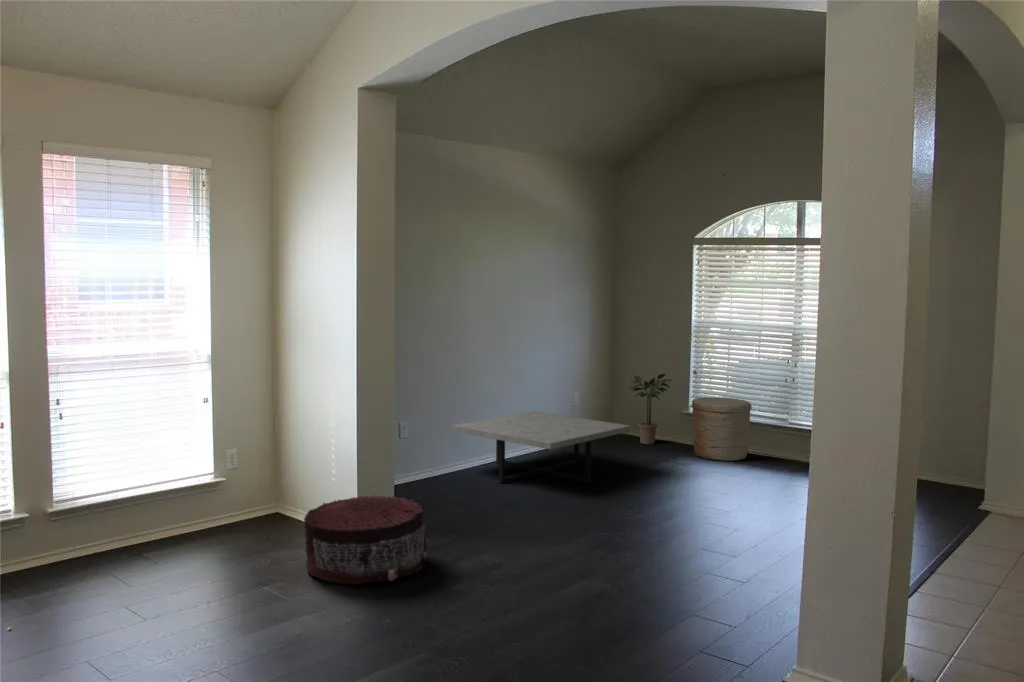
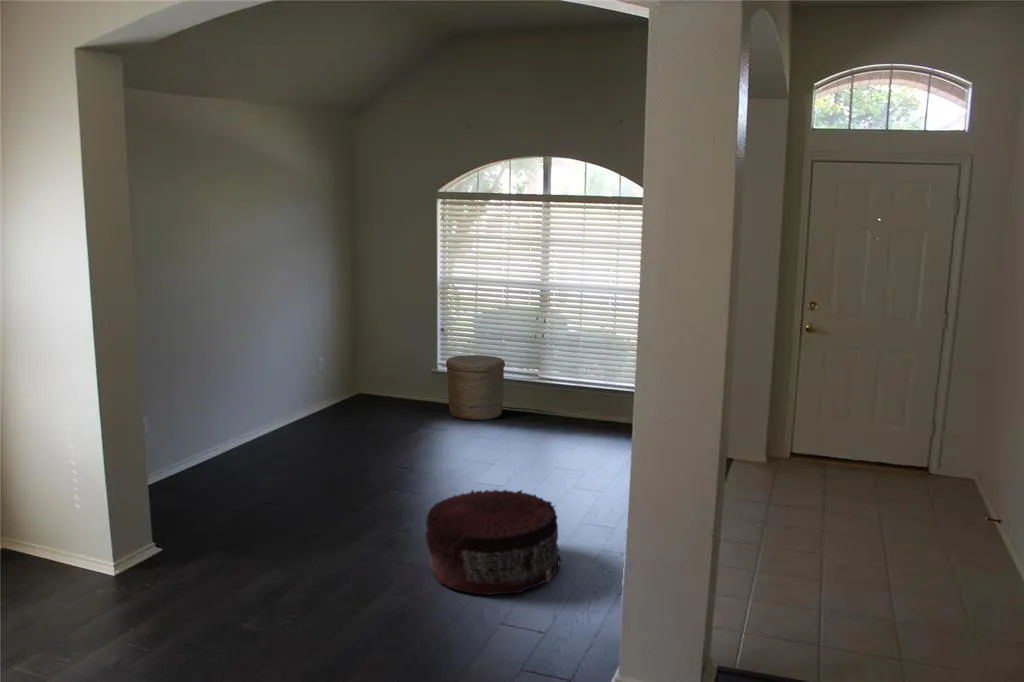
potted plant: present [629,374,672,444] -> none [374,334,422,408]
coffee table: present [451,411,631,483] -> none [193,384,396,473]
pouf: present [304,495,427,584] -> present [426,490,561,594]

